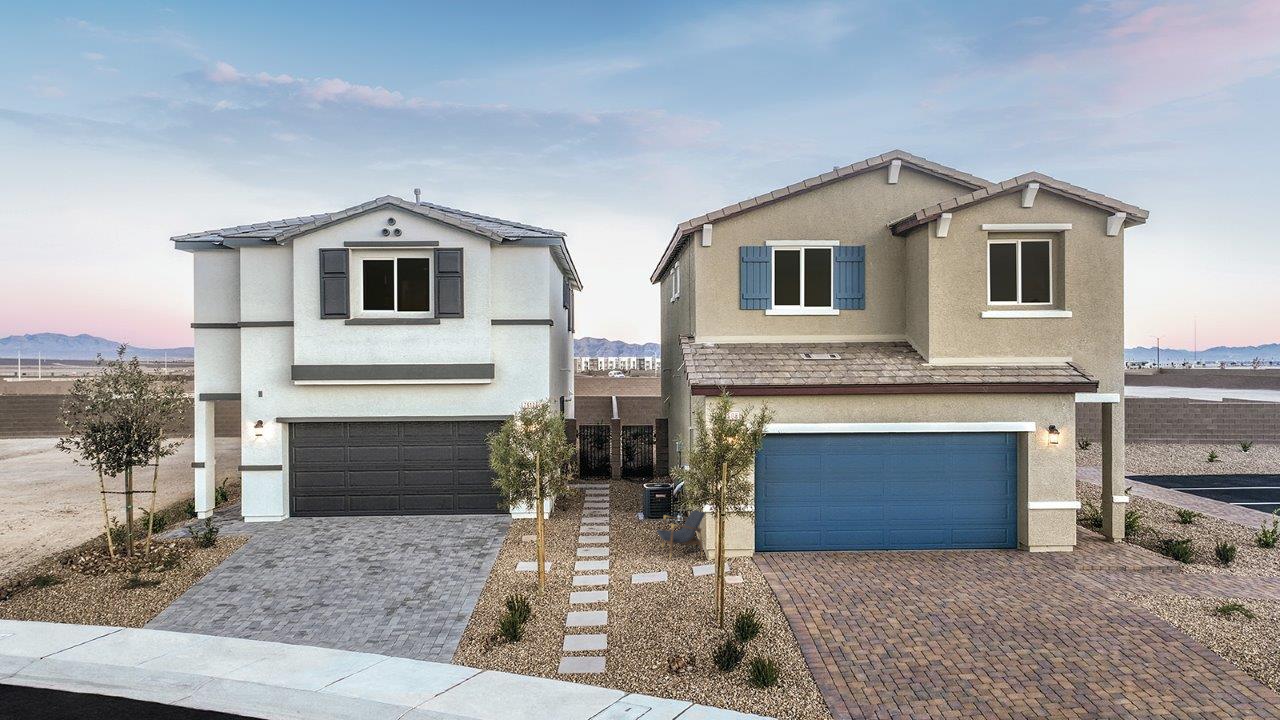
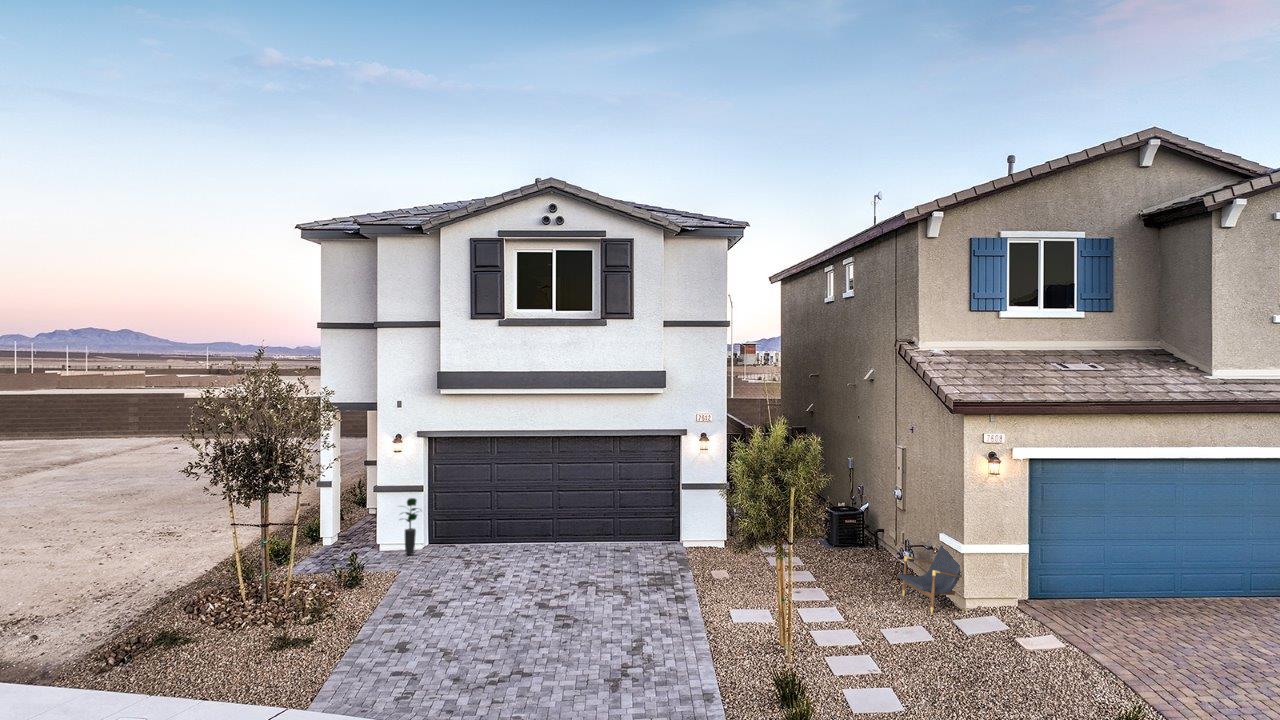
potted plant: none [258,477,282,526] -> present [405,498,417,555]

